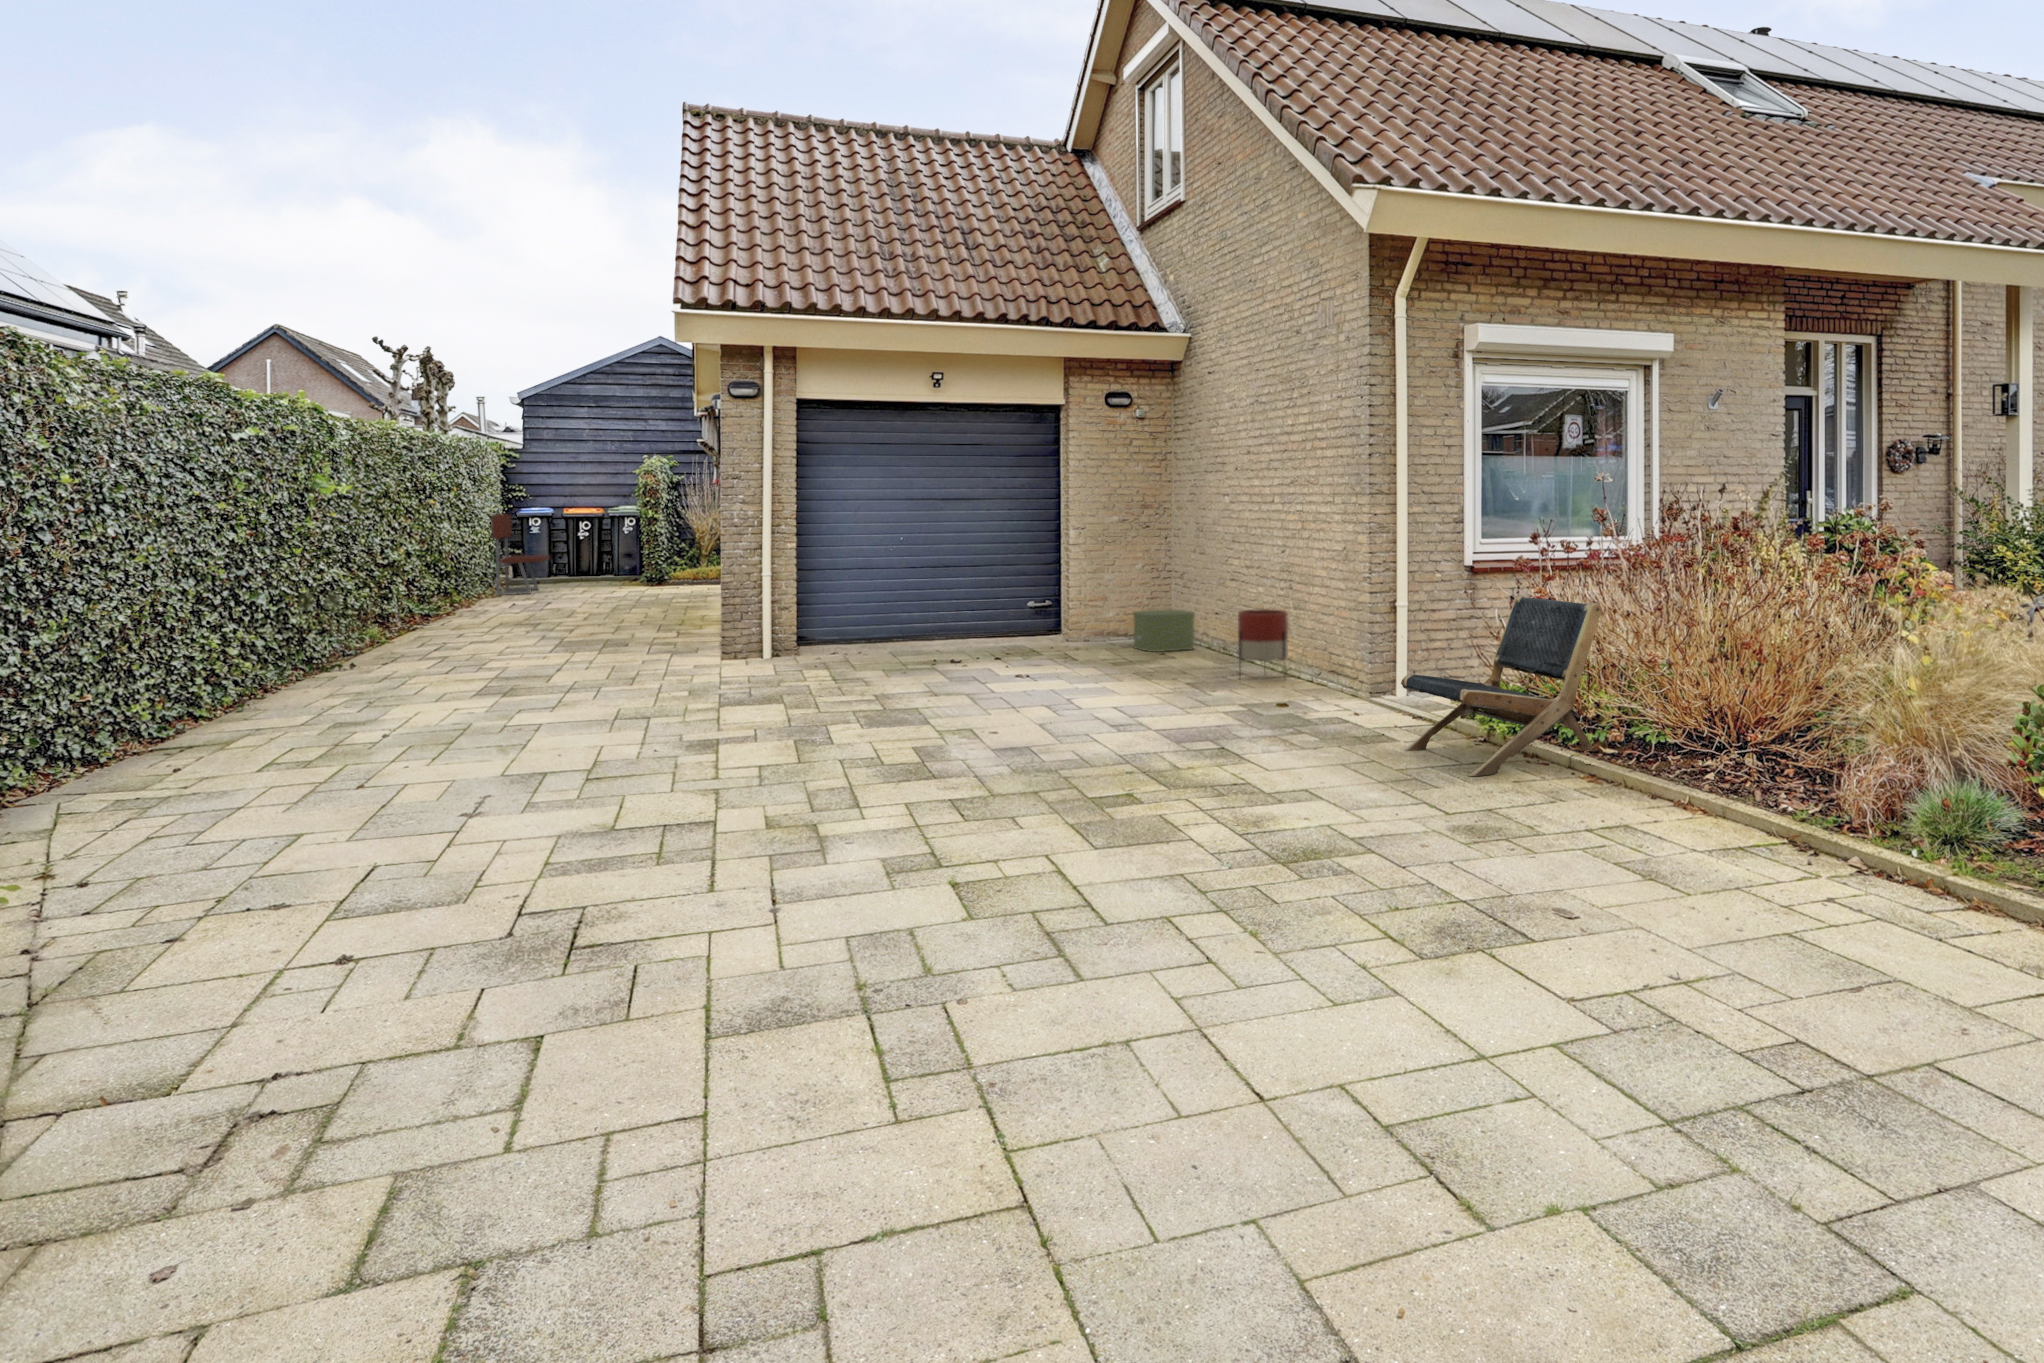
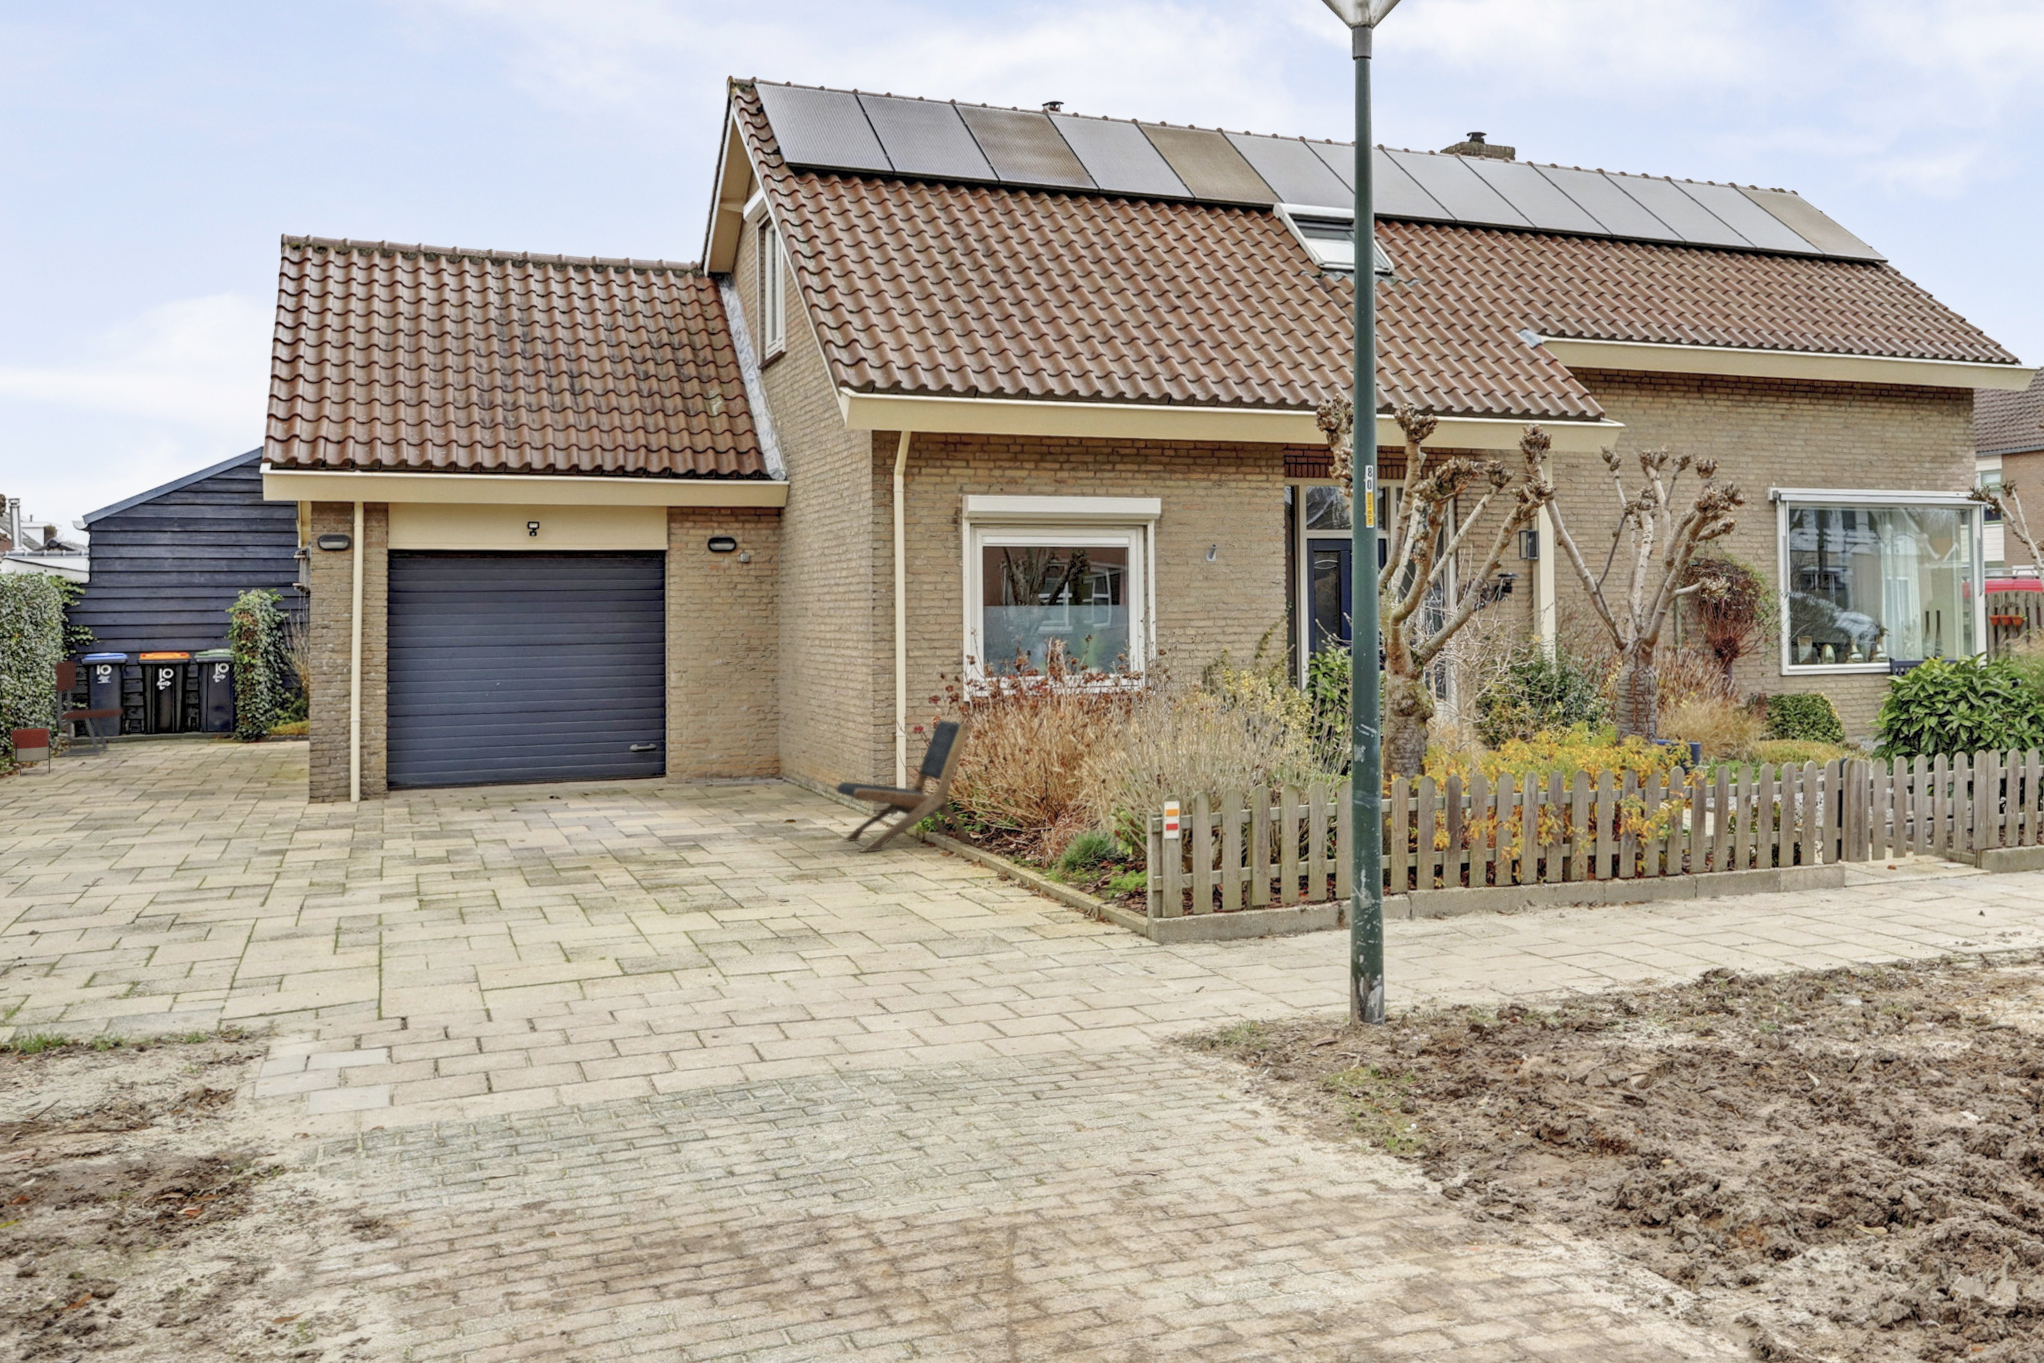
planter: present [1238,609,1288,661] -> present [12,728,50,774]
storage box: present [1133,610,1195,652] -> none [731,746,790,786]

